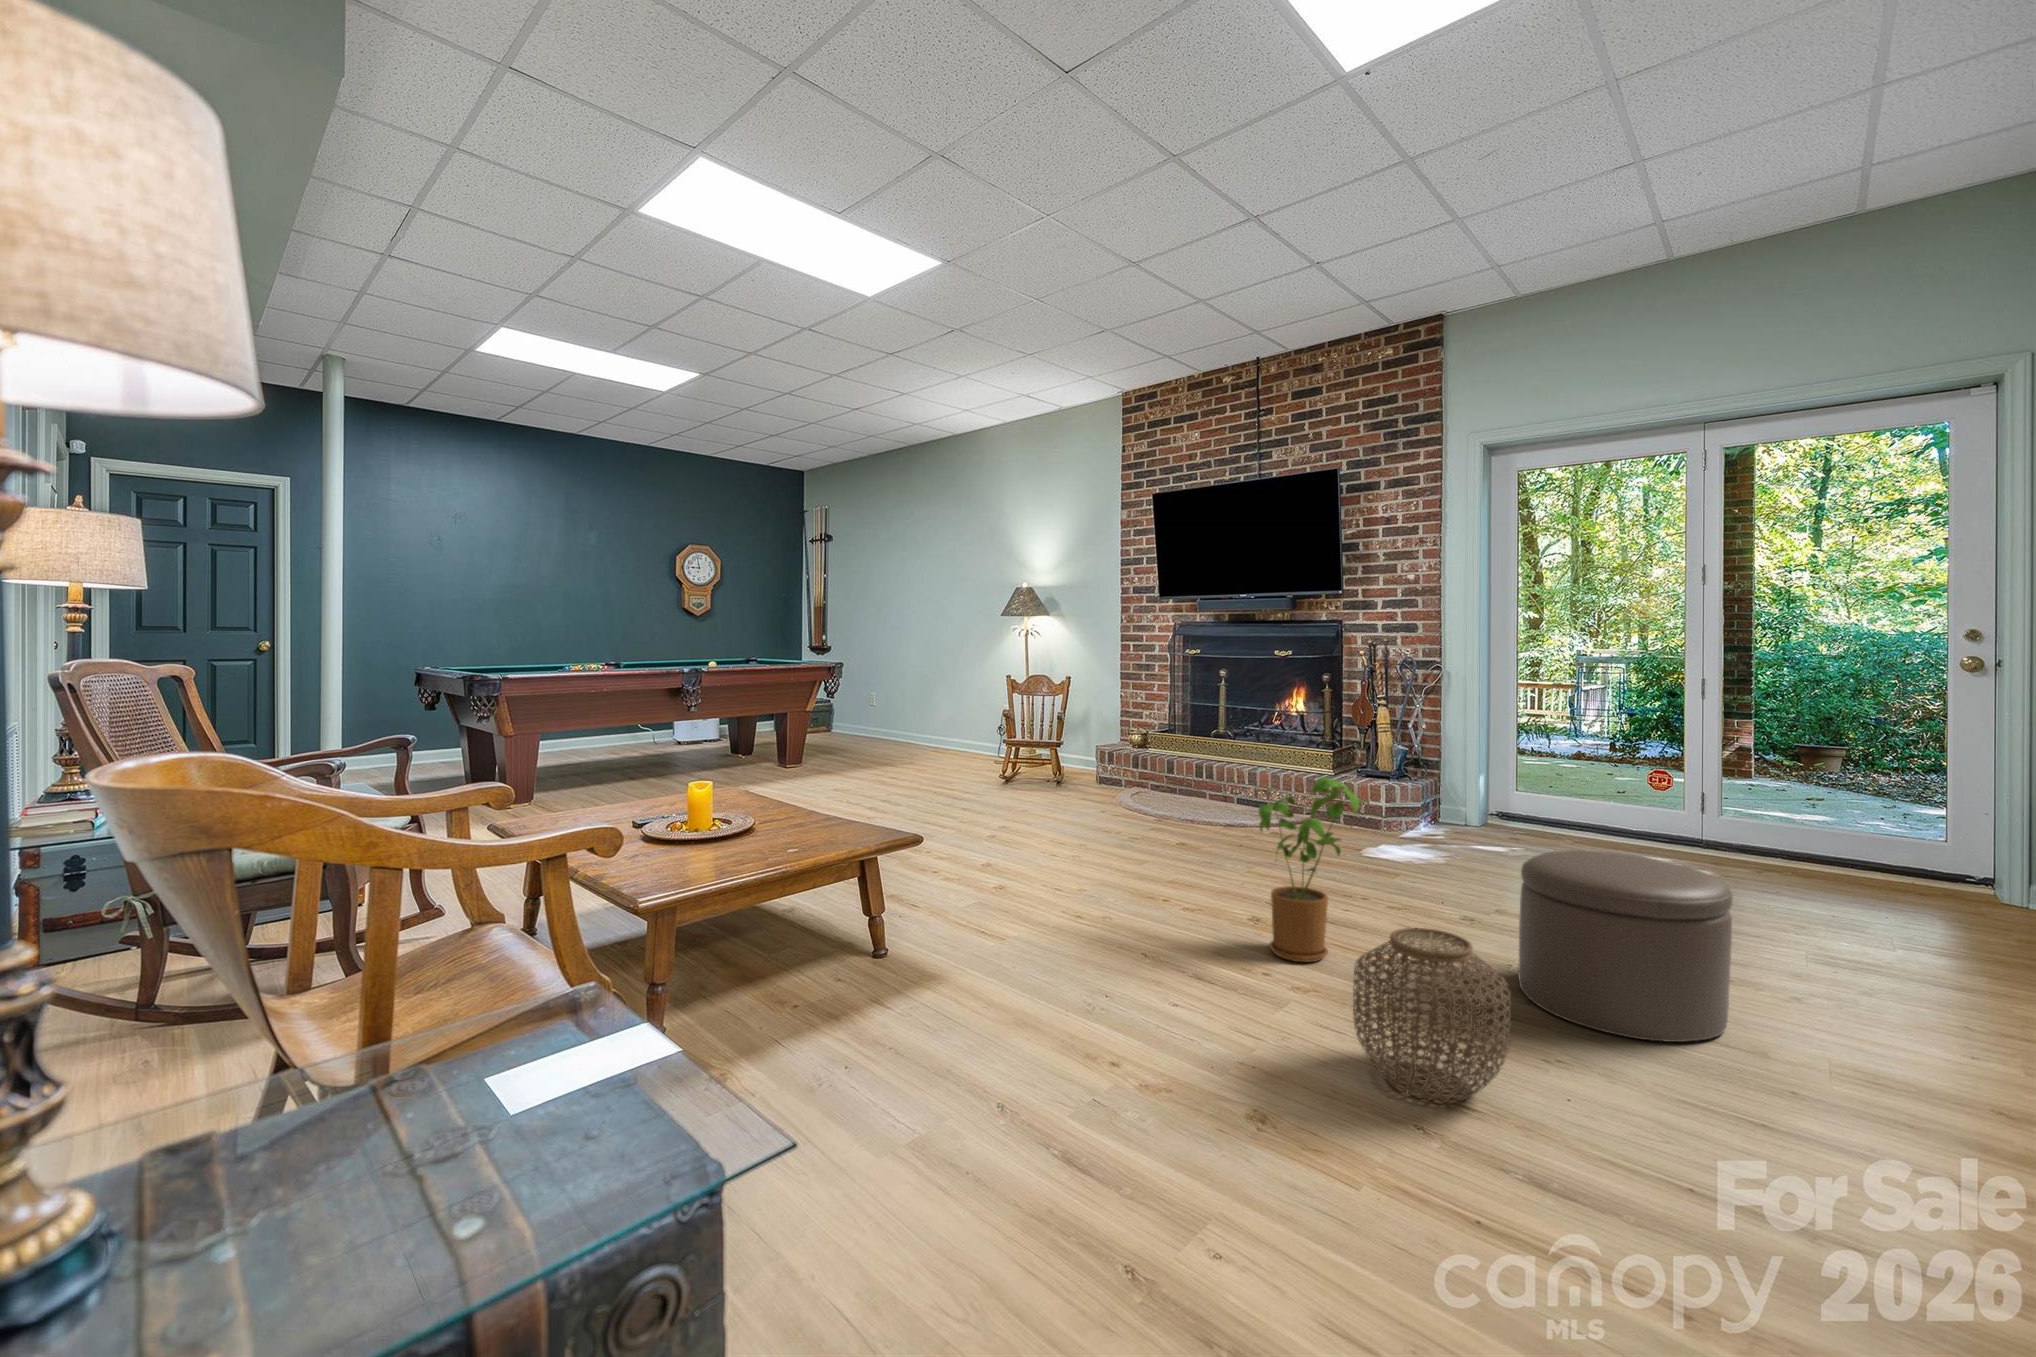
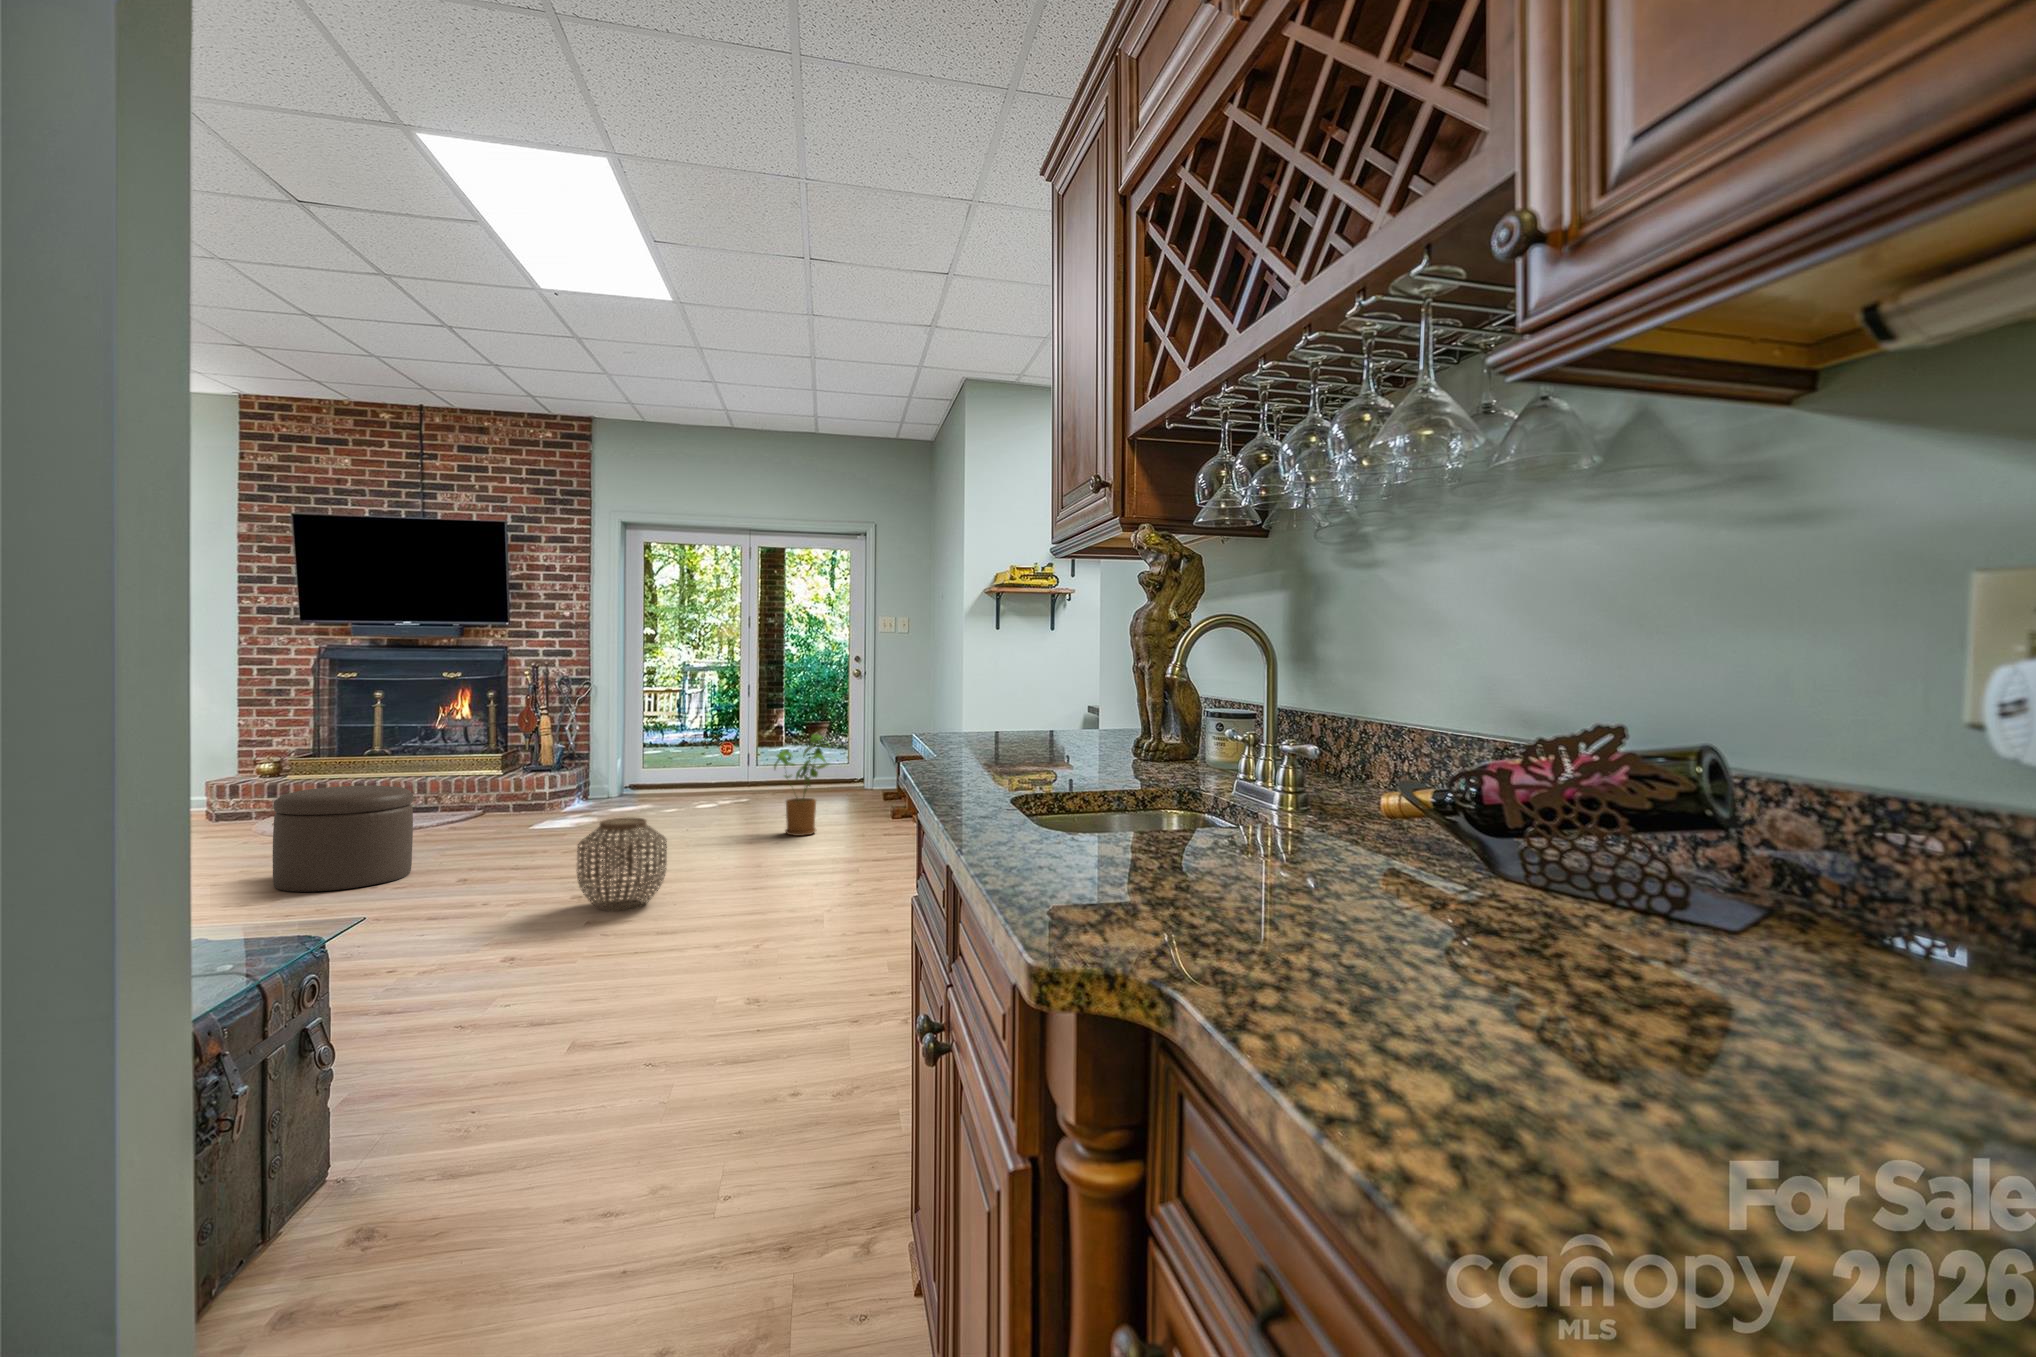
house plant: present [1259,777,1364,962] -> present [774,735,829,836]
ottoman: present [1518,850,1732,1042] -> present [273,786,413,892]

